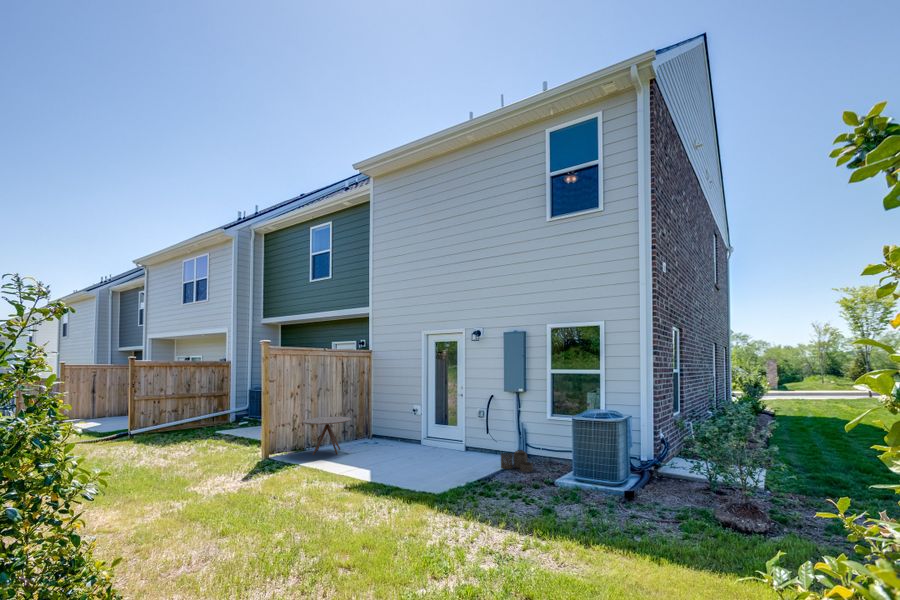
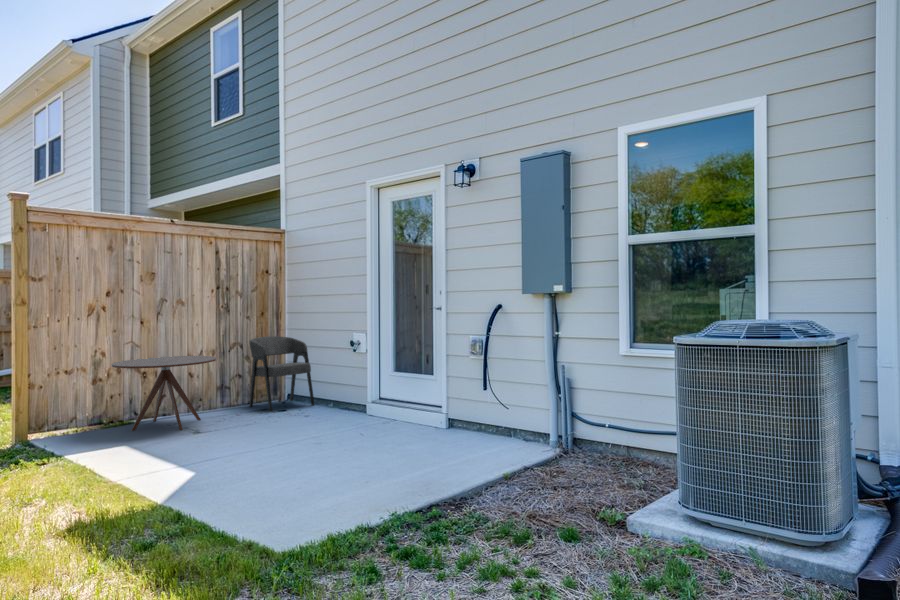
chair: none [356,405,390,445] -> present [249,336,314,412]
woven basket: present [501,450,533,472] -> none [502,424,578,482]

